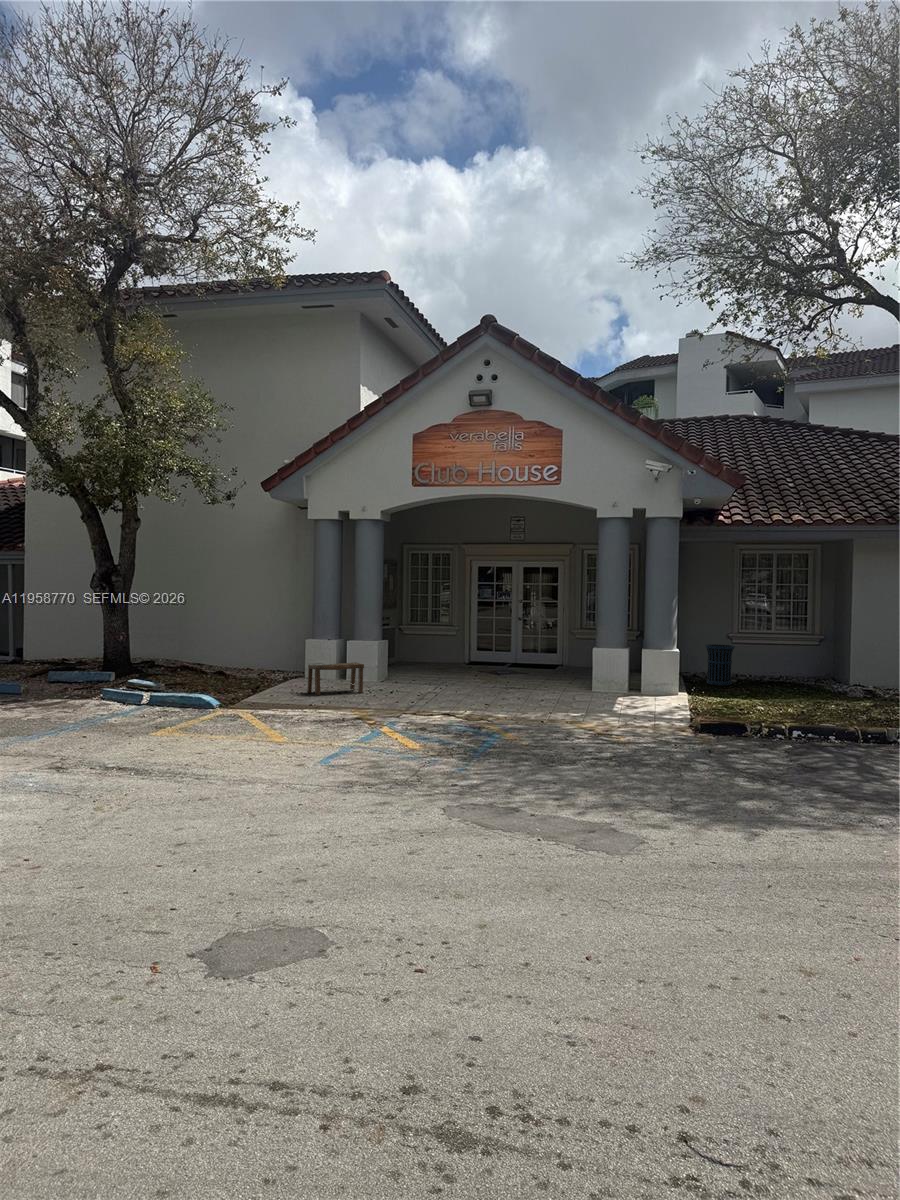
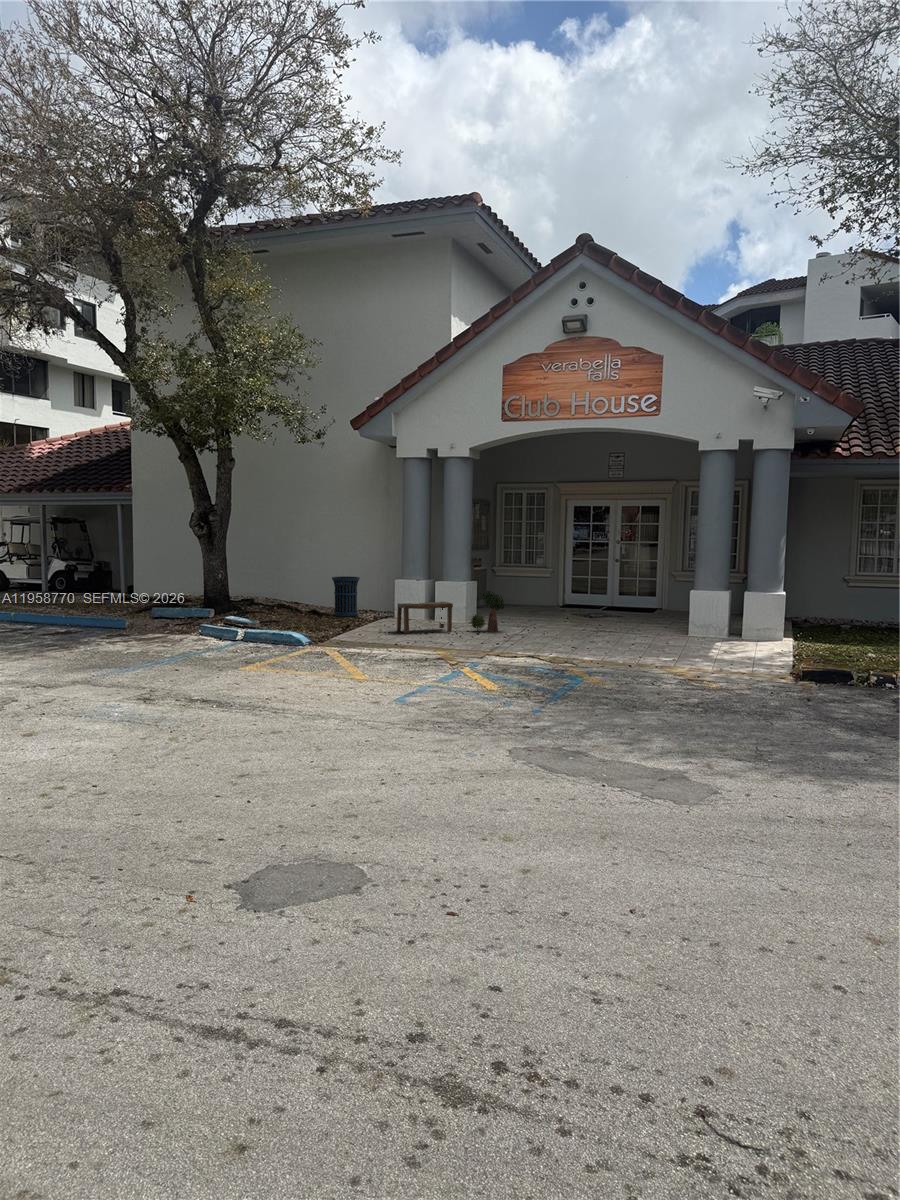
trash can: present [705,644,735,686] -> present [332,576,360,617]
potted plant: none [382,651,415,692] -> present [471,591,504,632]

